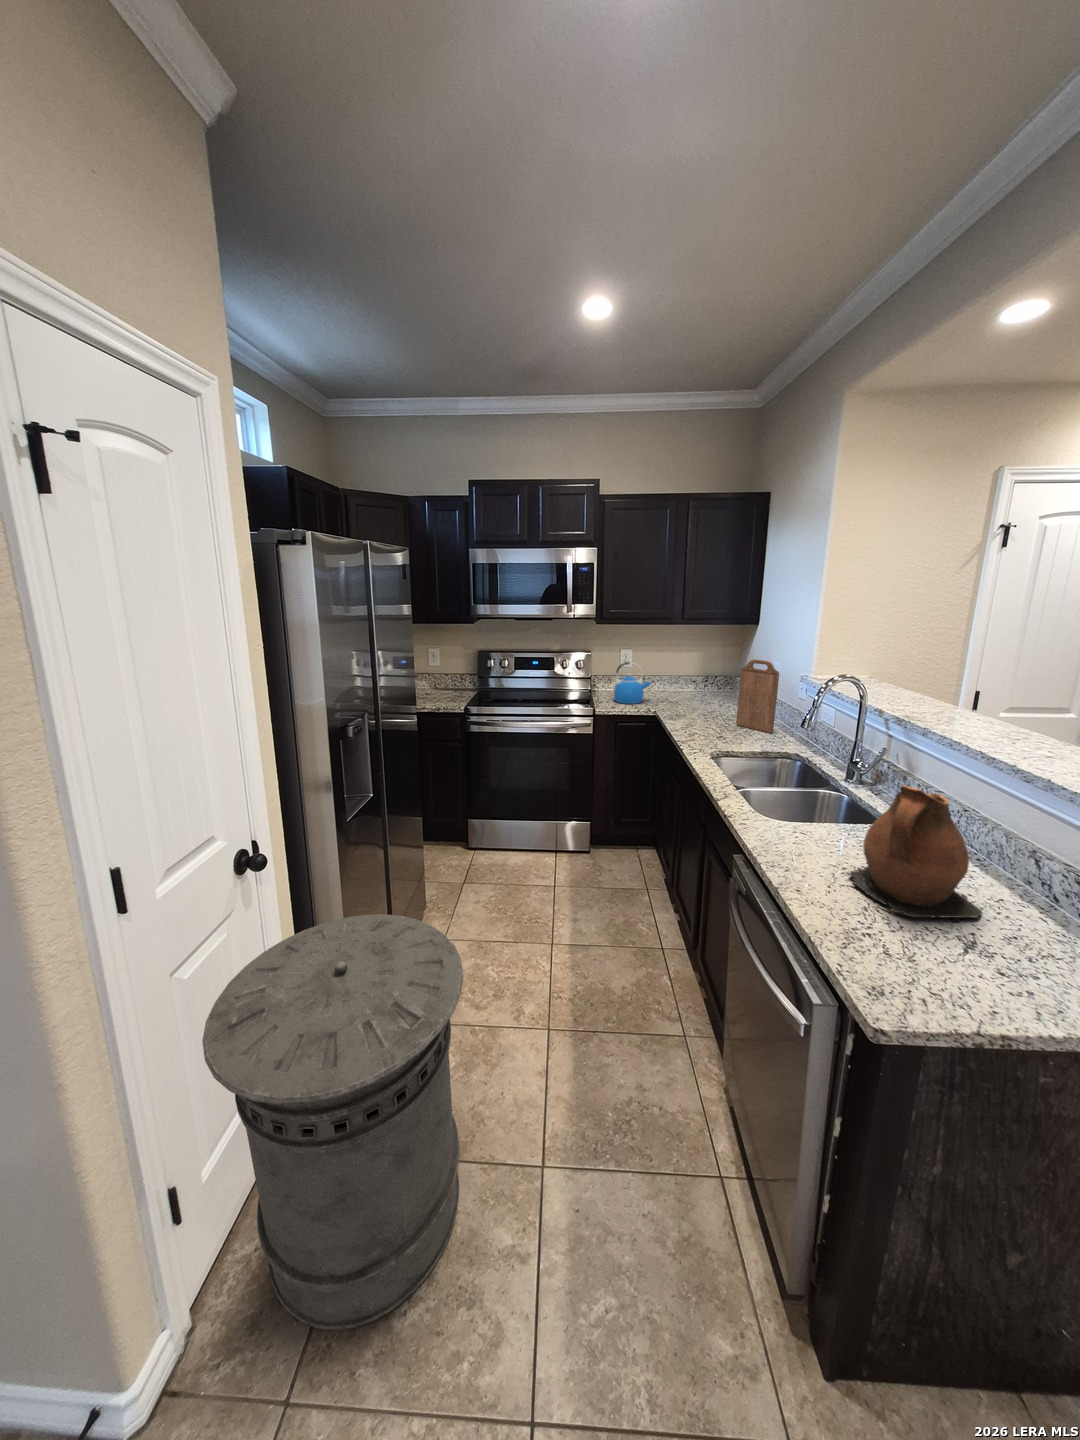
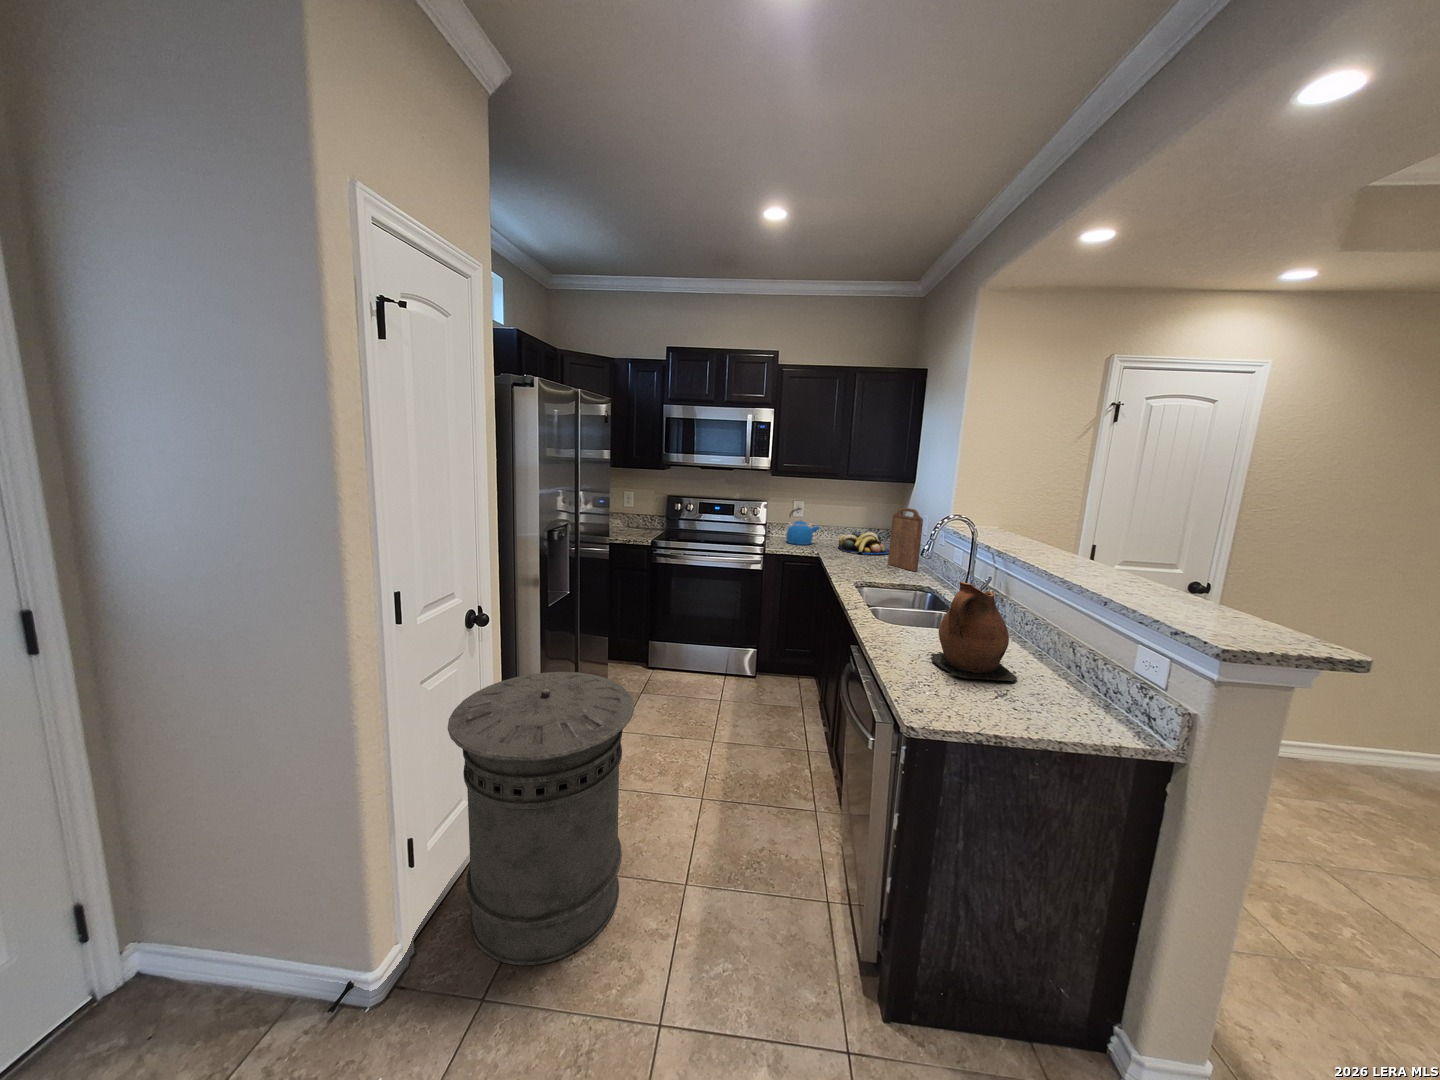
fruit bowl: none [673,684,733,712] -> present [838,531,889,555]

